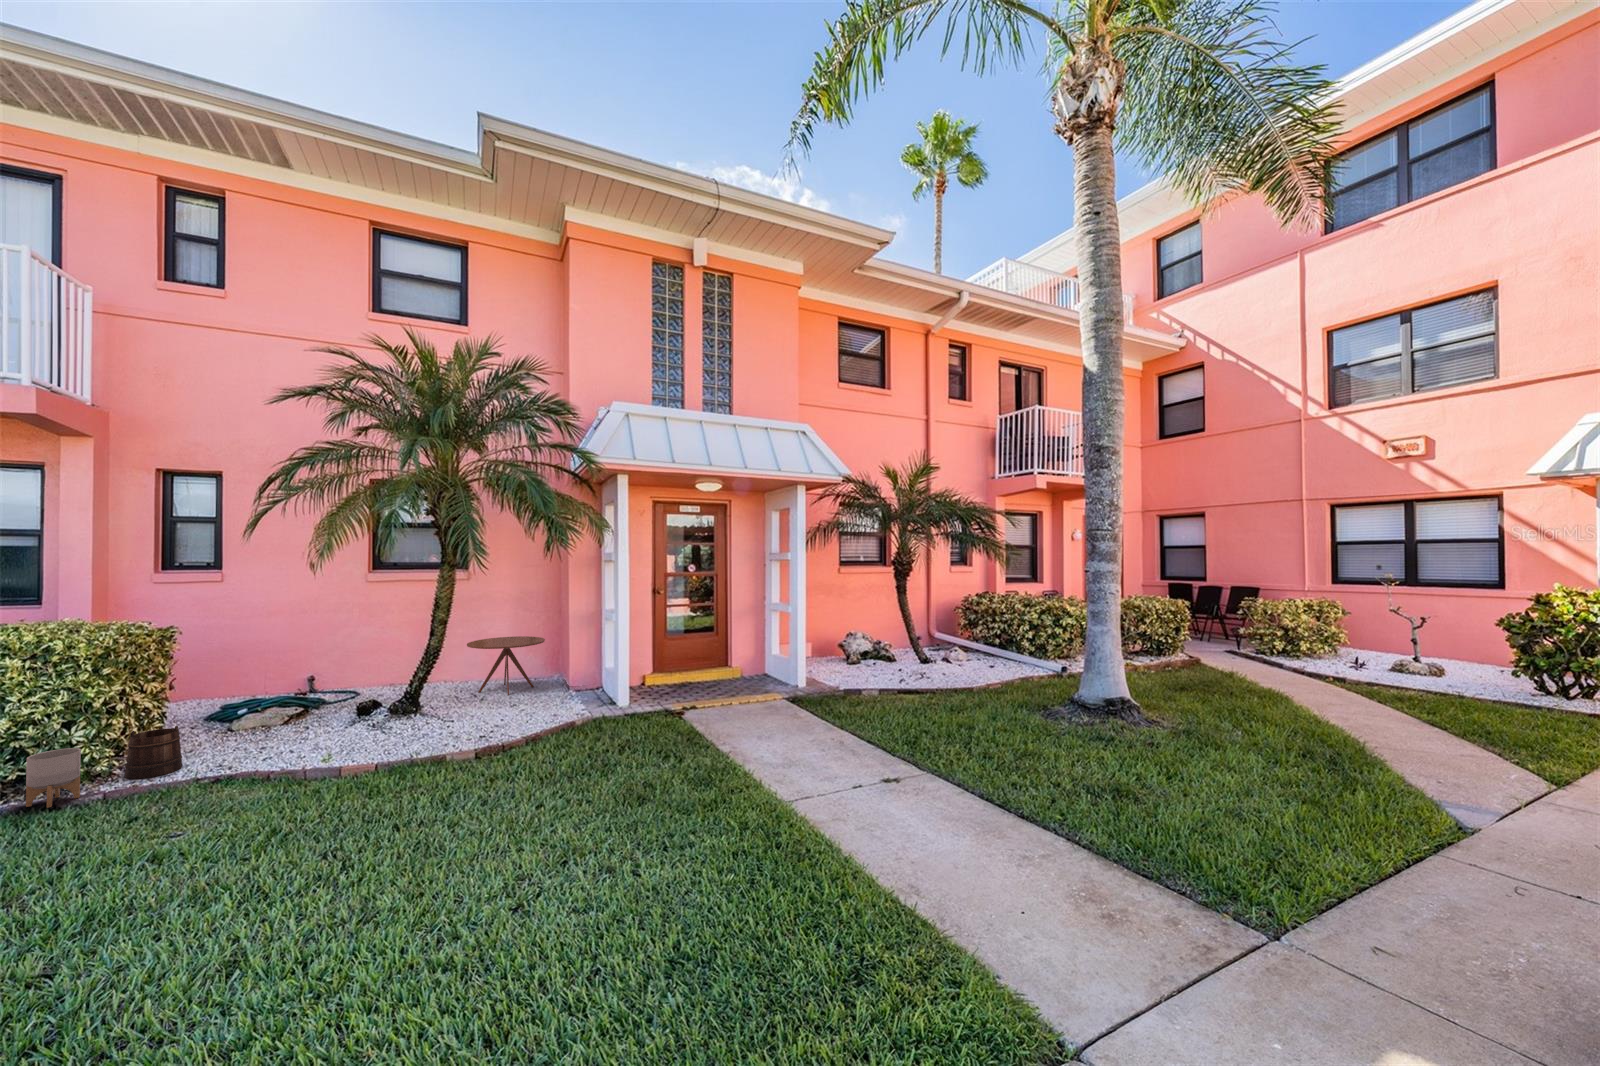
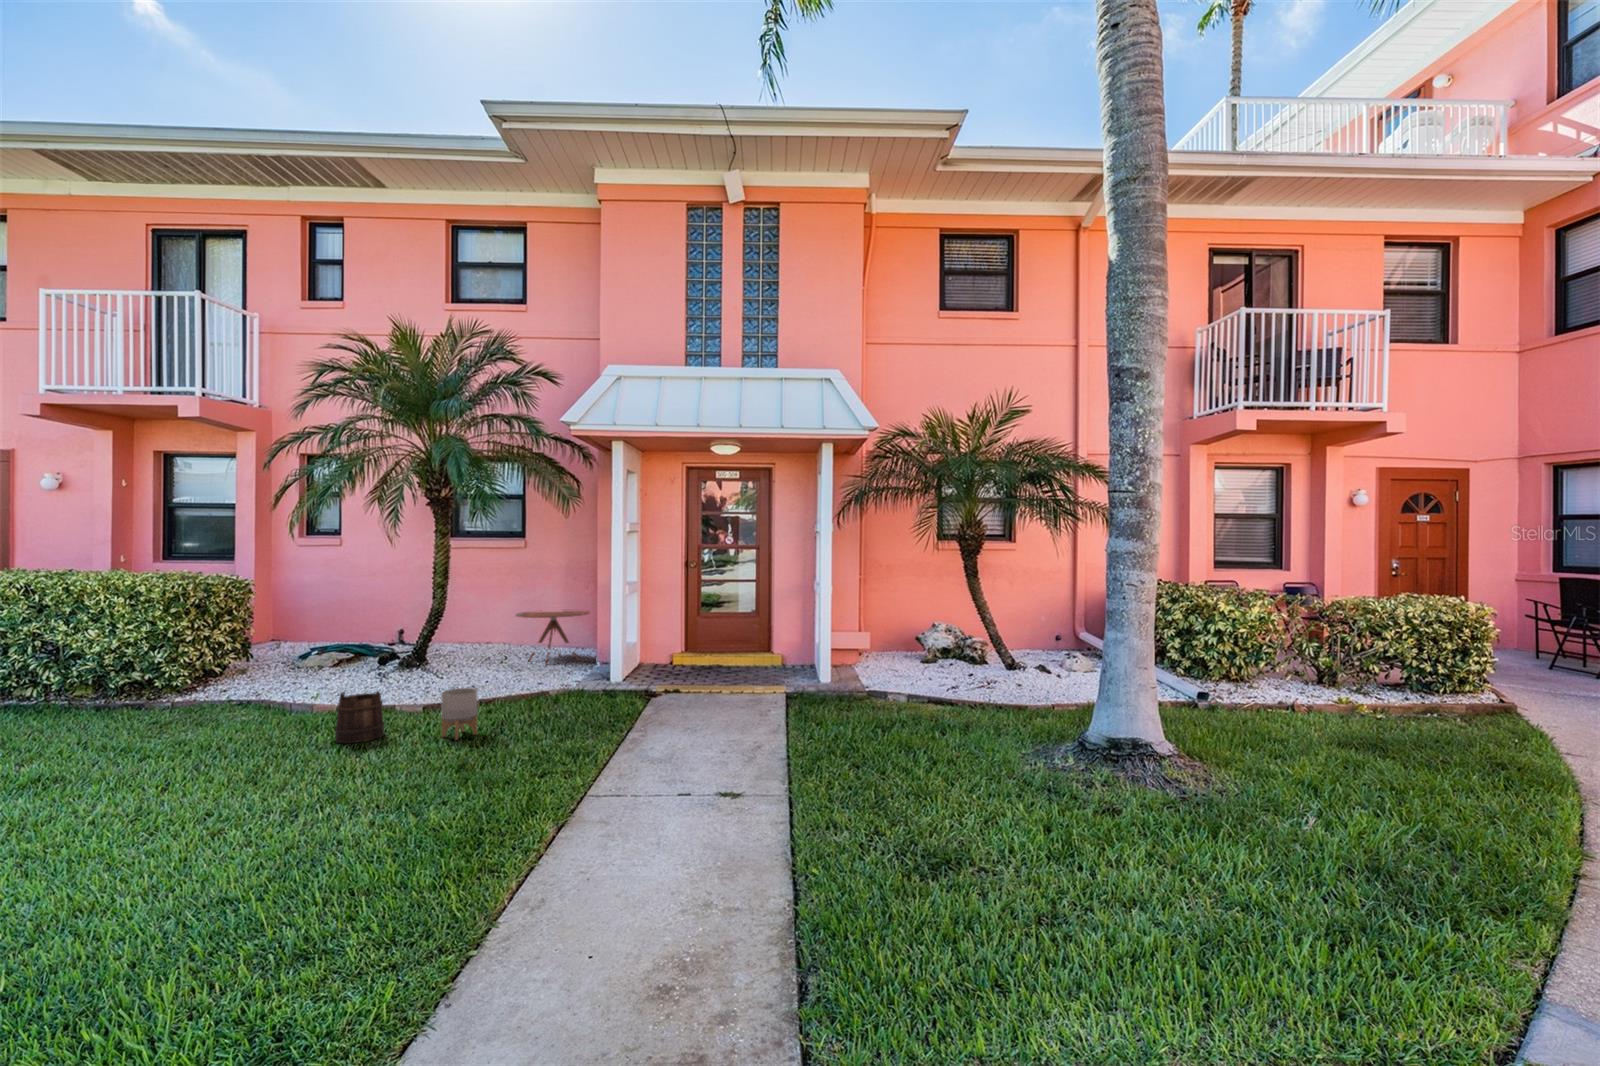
bucket: present [125,726,182,779] -> present [335,691,384,743]
planter: present [26,748,81,808] -> present [442,688,477,740]

